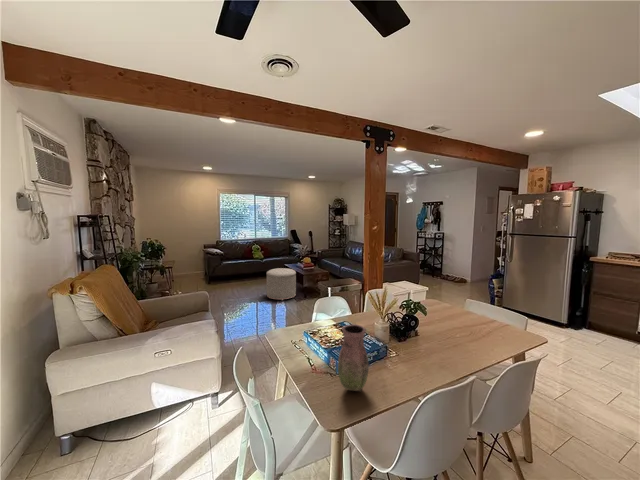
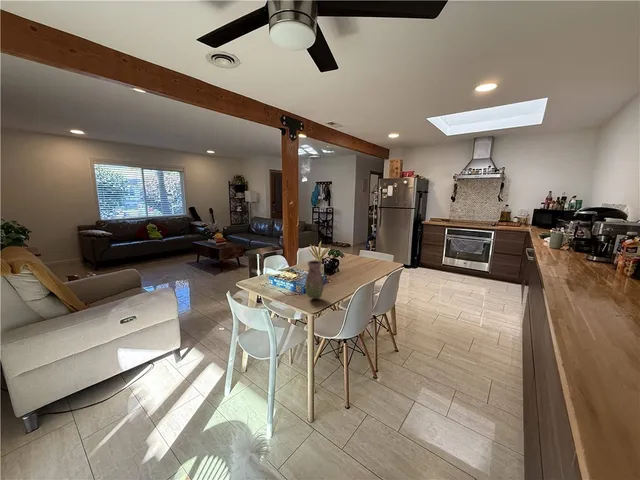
ottoman: present [266,268,296,300] -> none [178,245,211,275]

